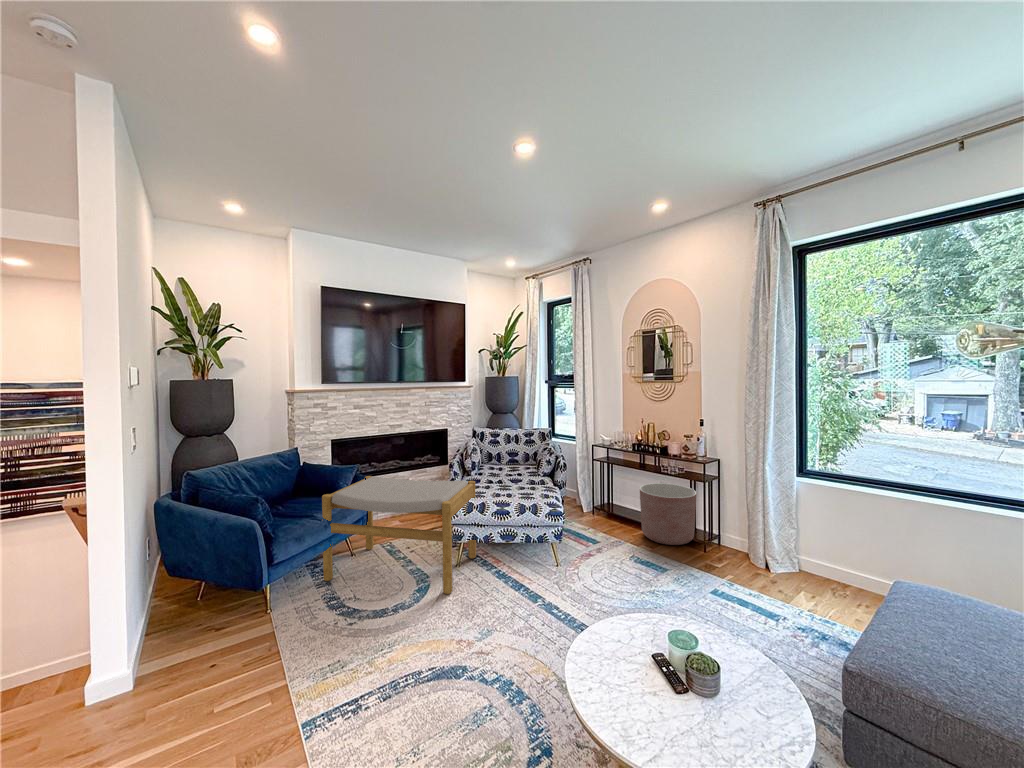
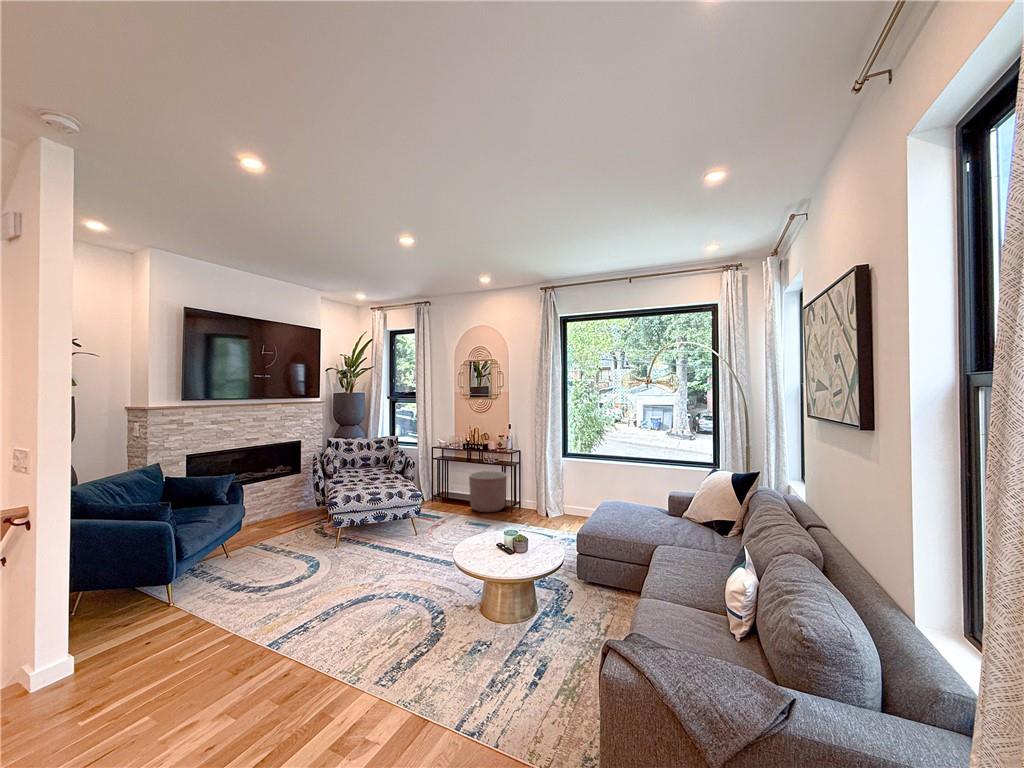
footstool: present [322,476,476,594] -> none [214,478,350,575]

